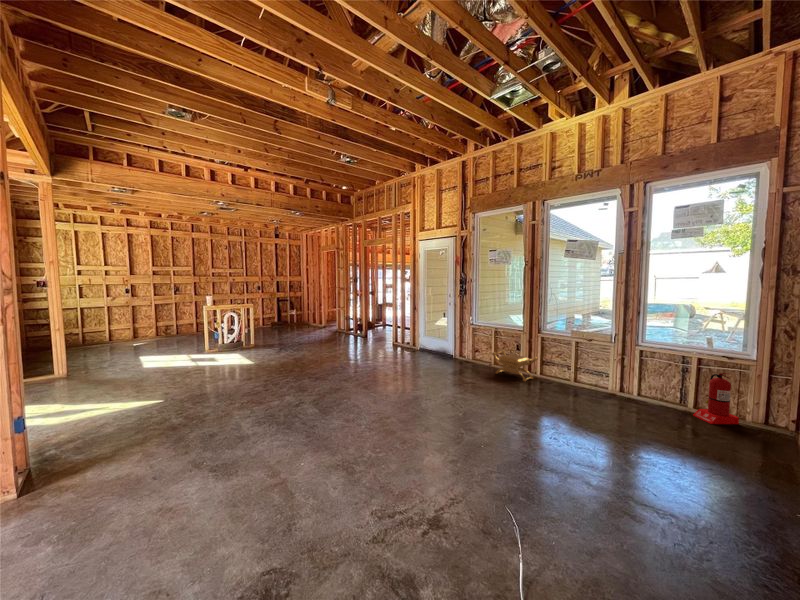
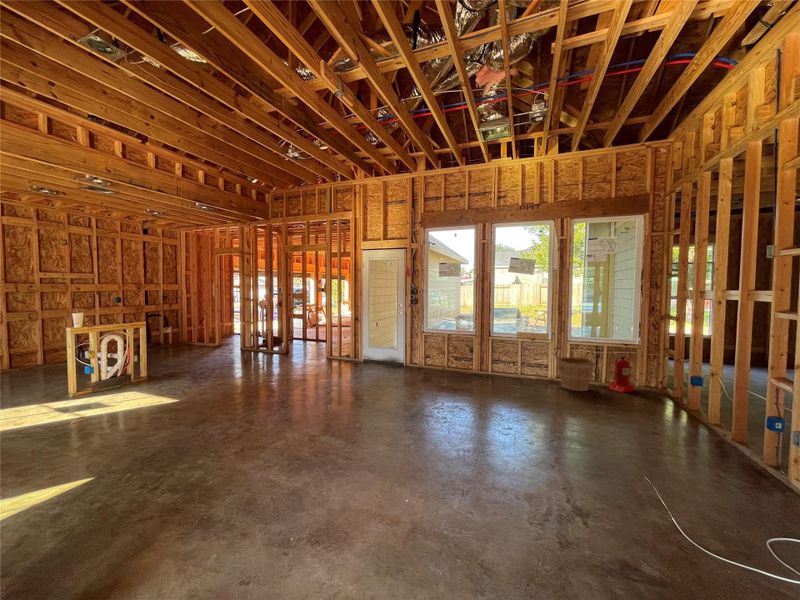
stool: present [492,350,538,382] -> none [452,354,491,380]
wooden bucket: none [613,365,668,413] -> present [557,357,594,391]

